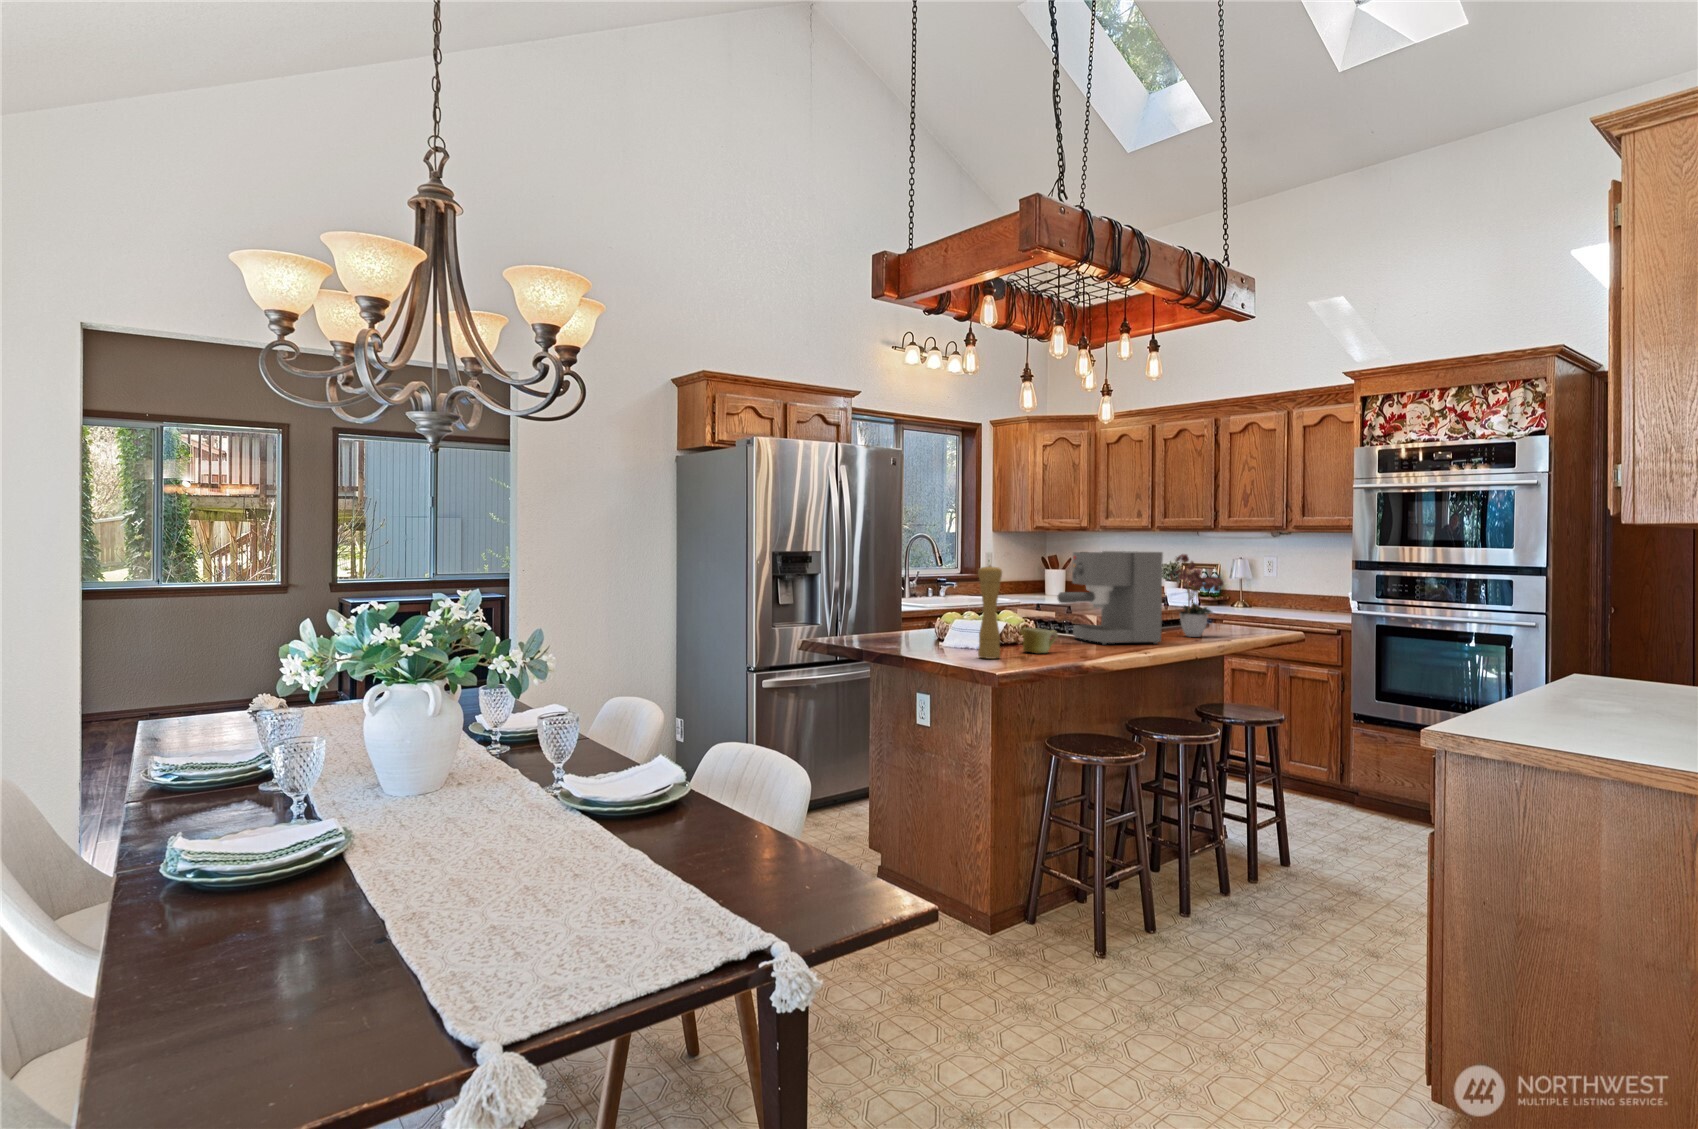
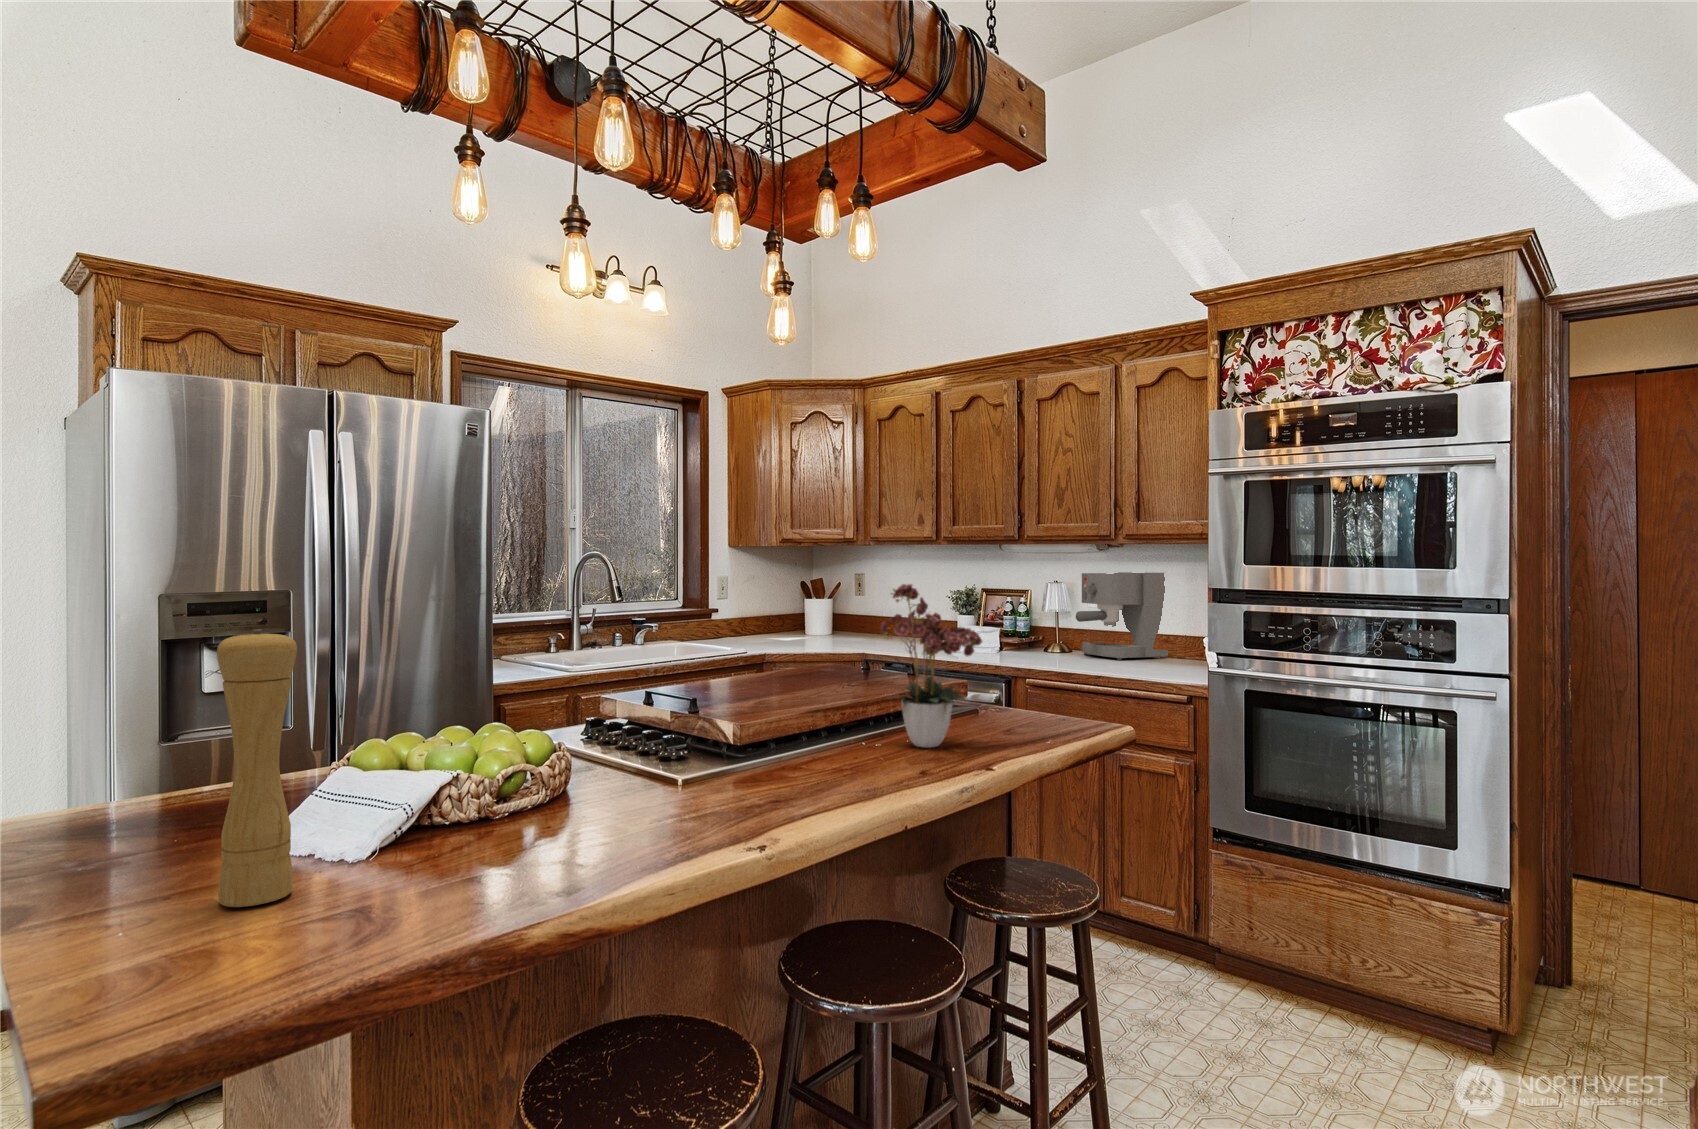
coffee maker: present [1057,551,1163,645] -> present [1076,572,1168,660]
mug: present [1023,628,1058,653] -> none [431,779,531,856]

